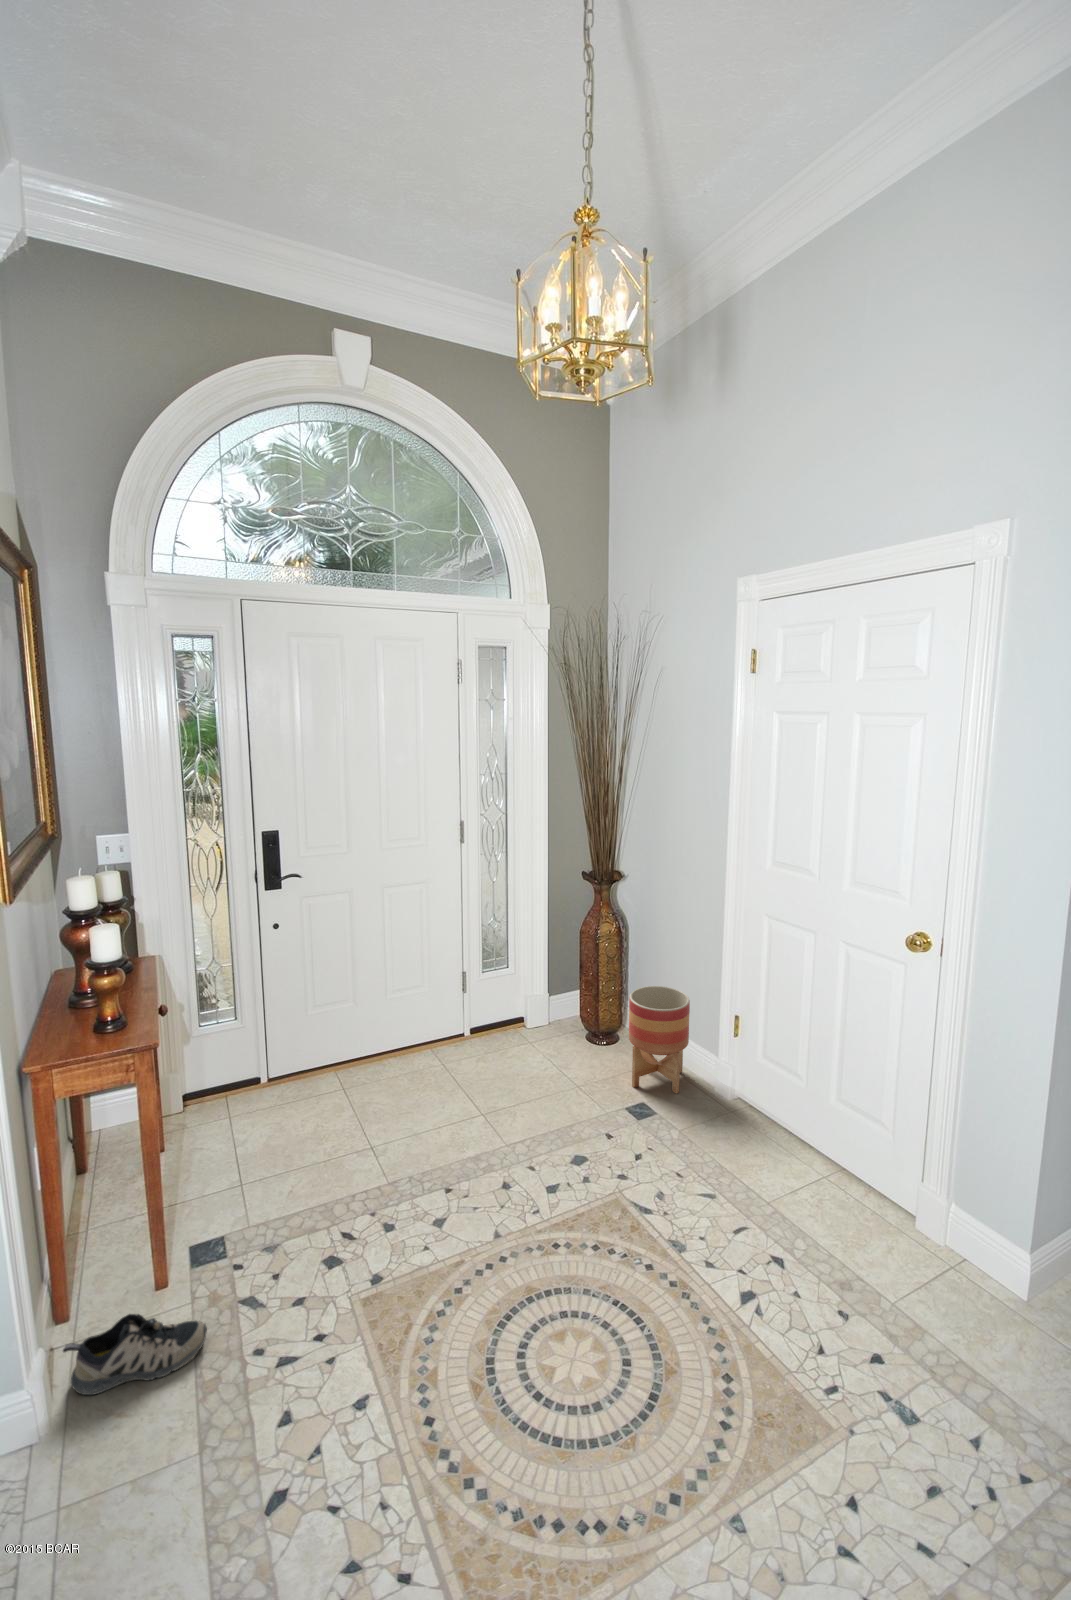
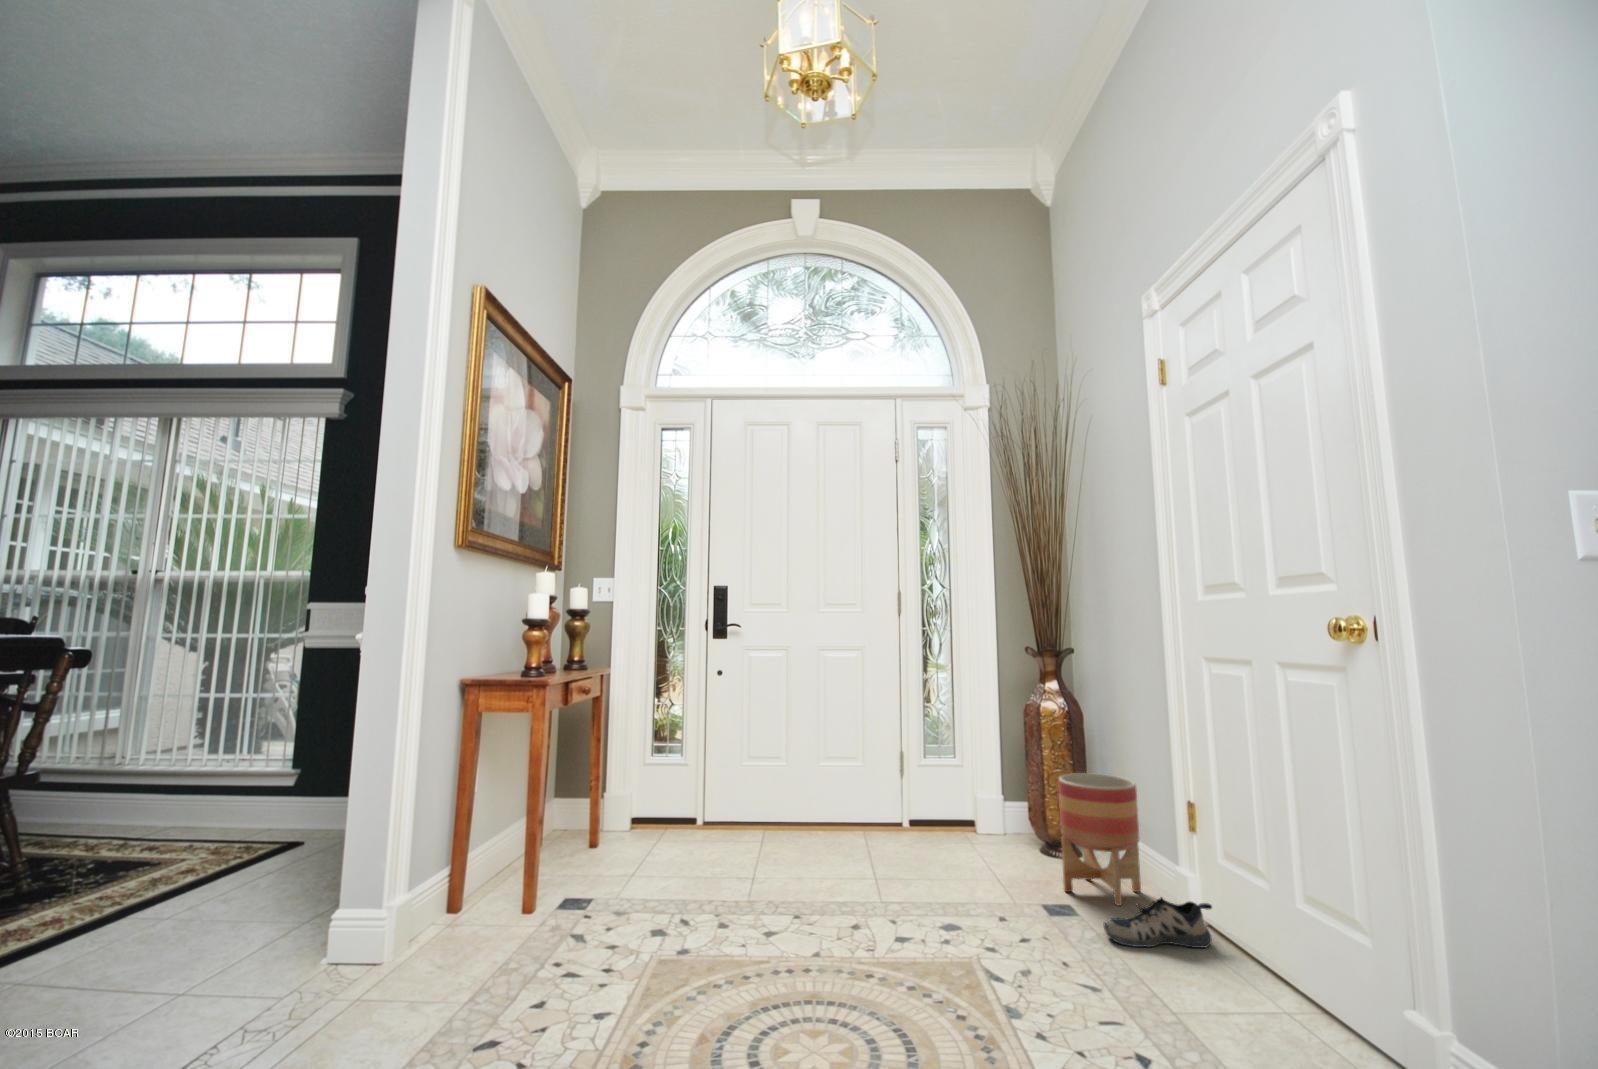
shoe: present [63,1314,207,1395] -> present [1104,897,1212,948]

